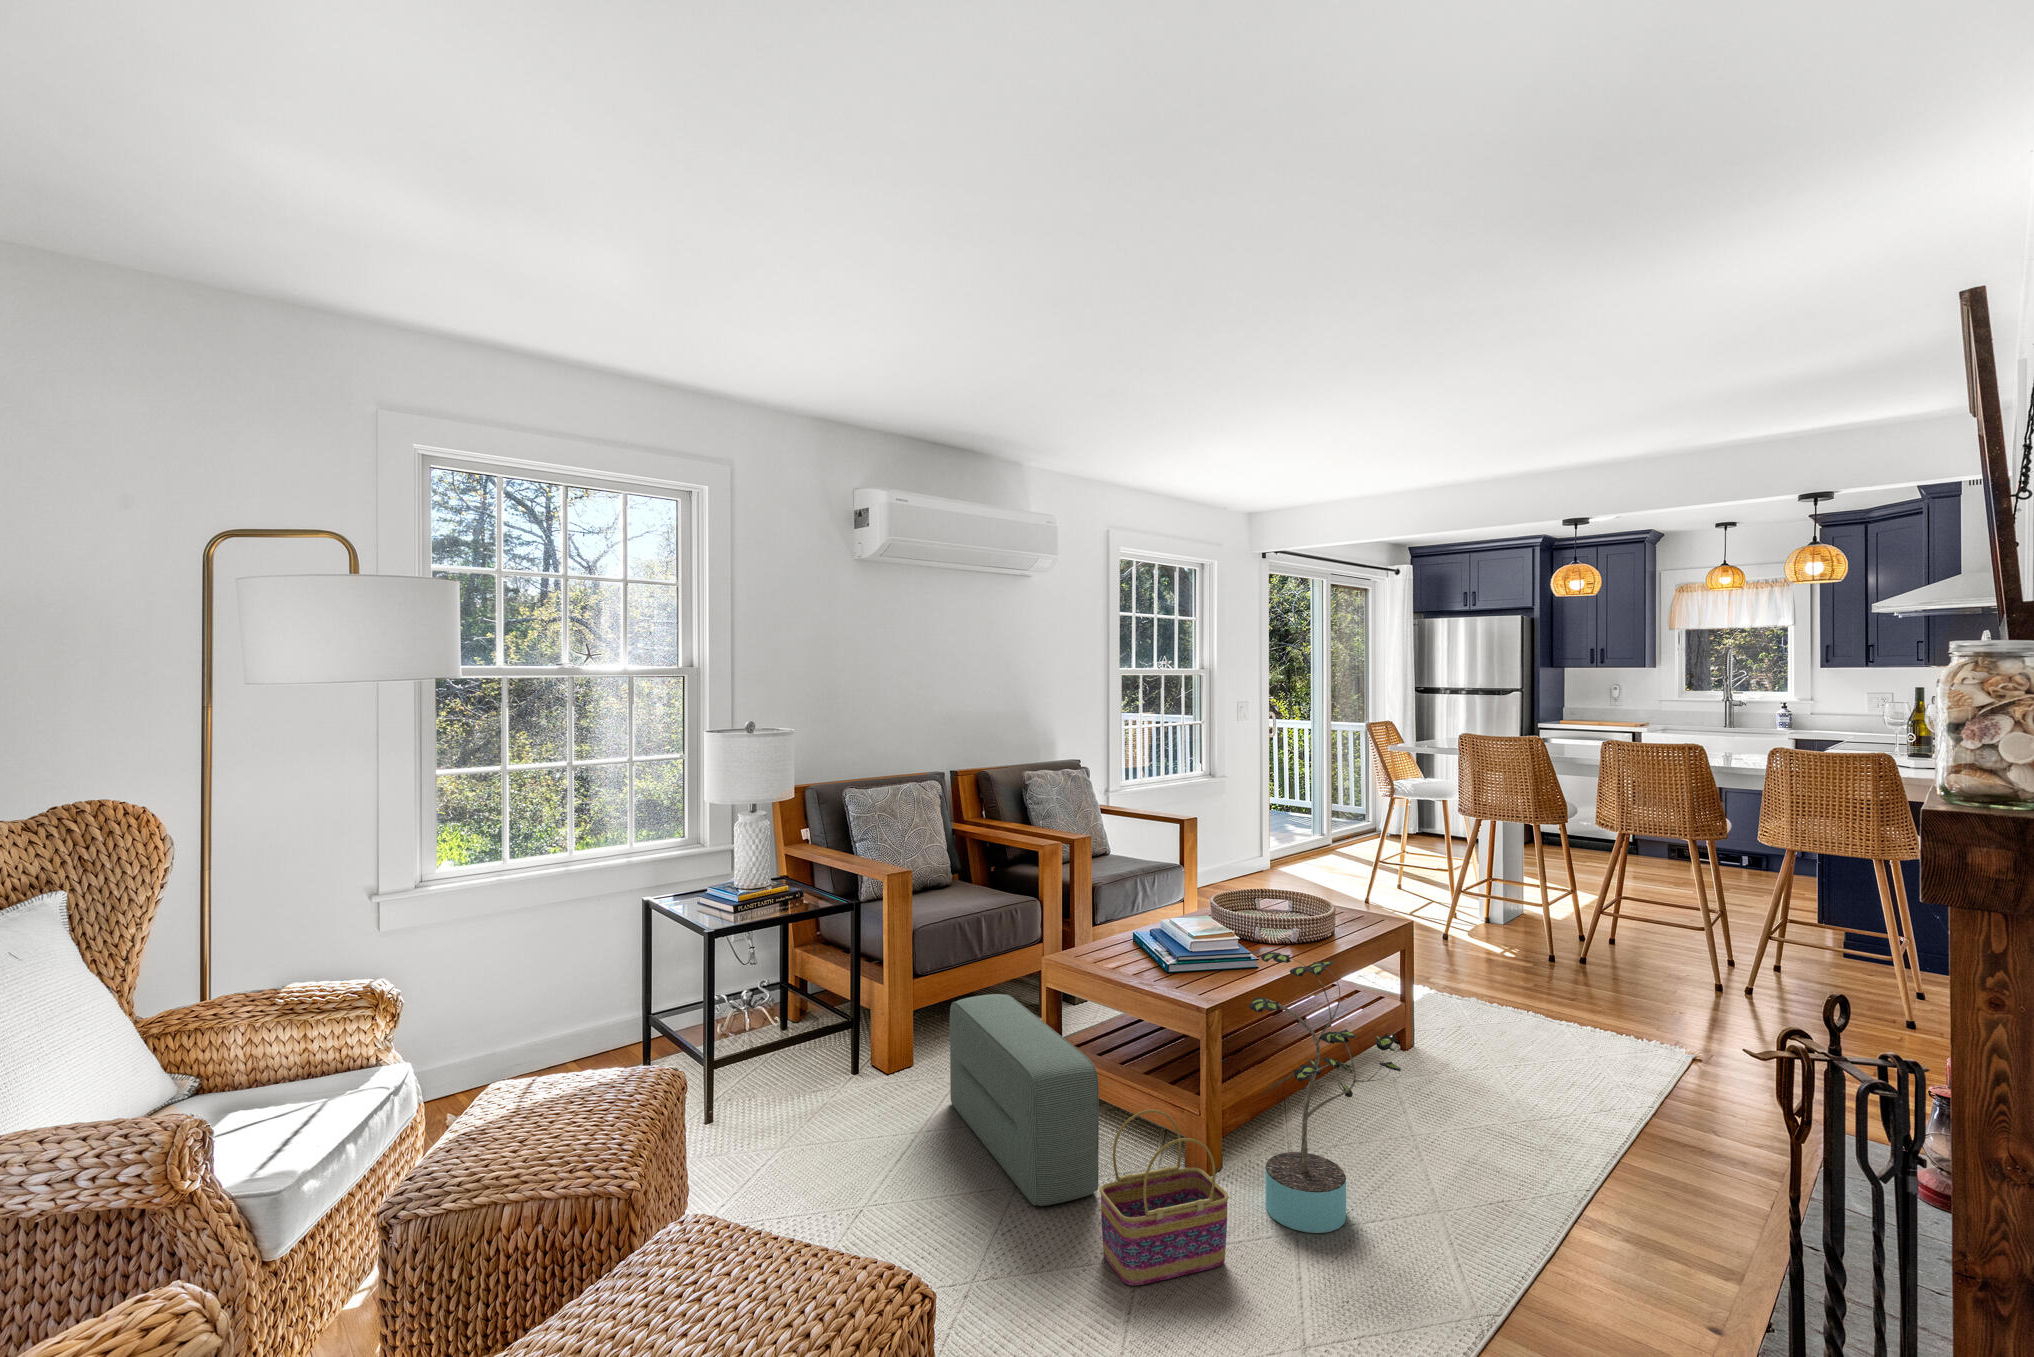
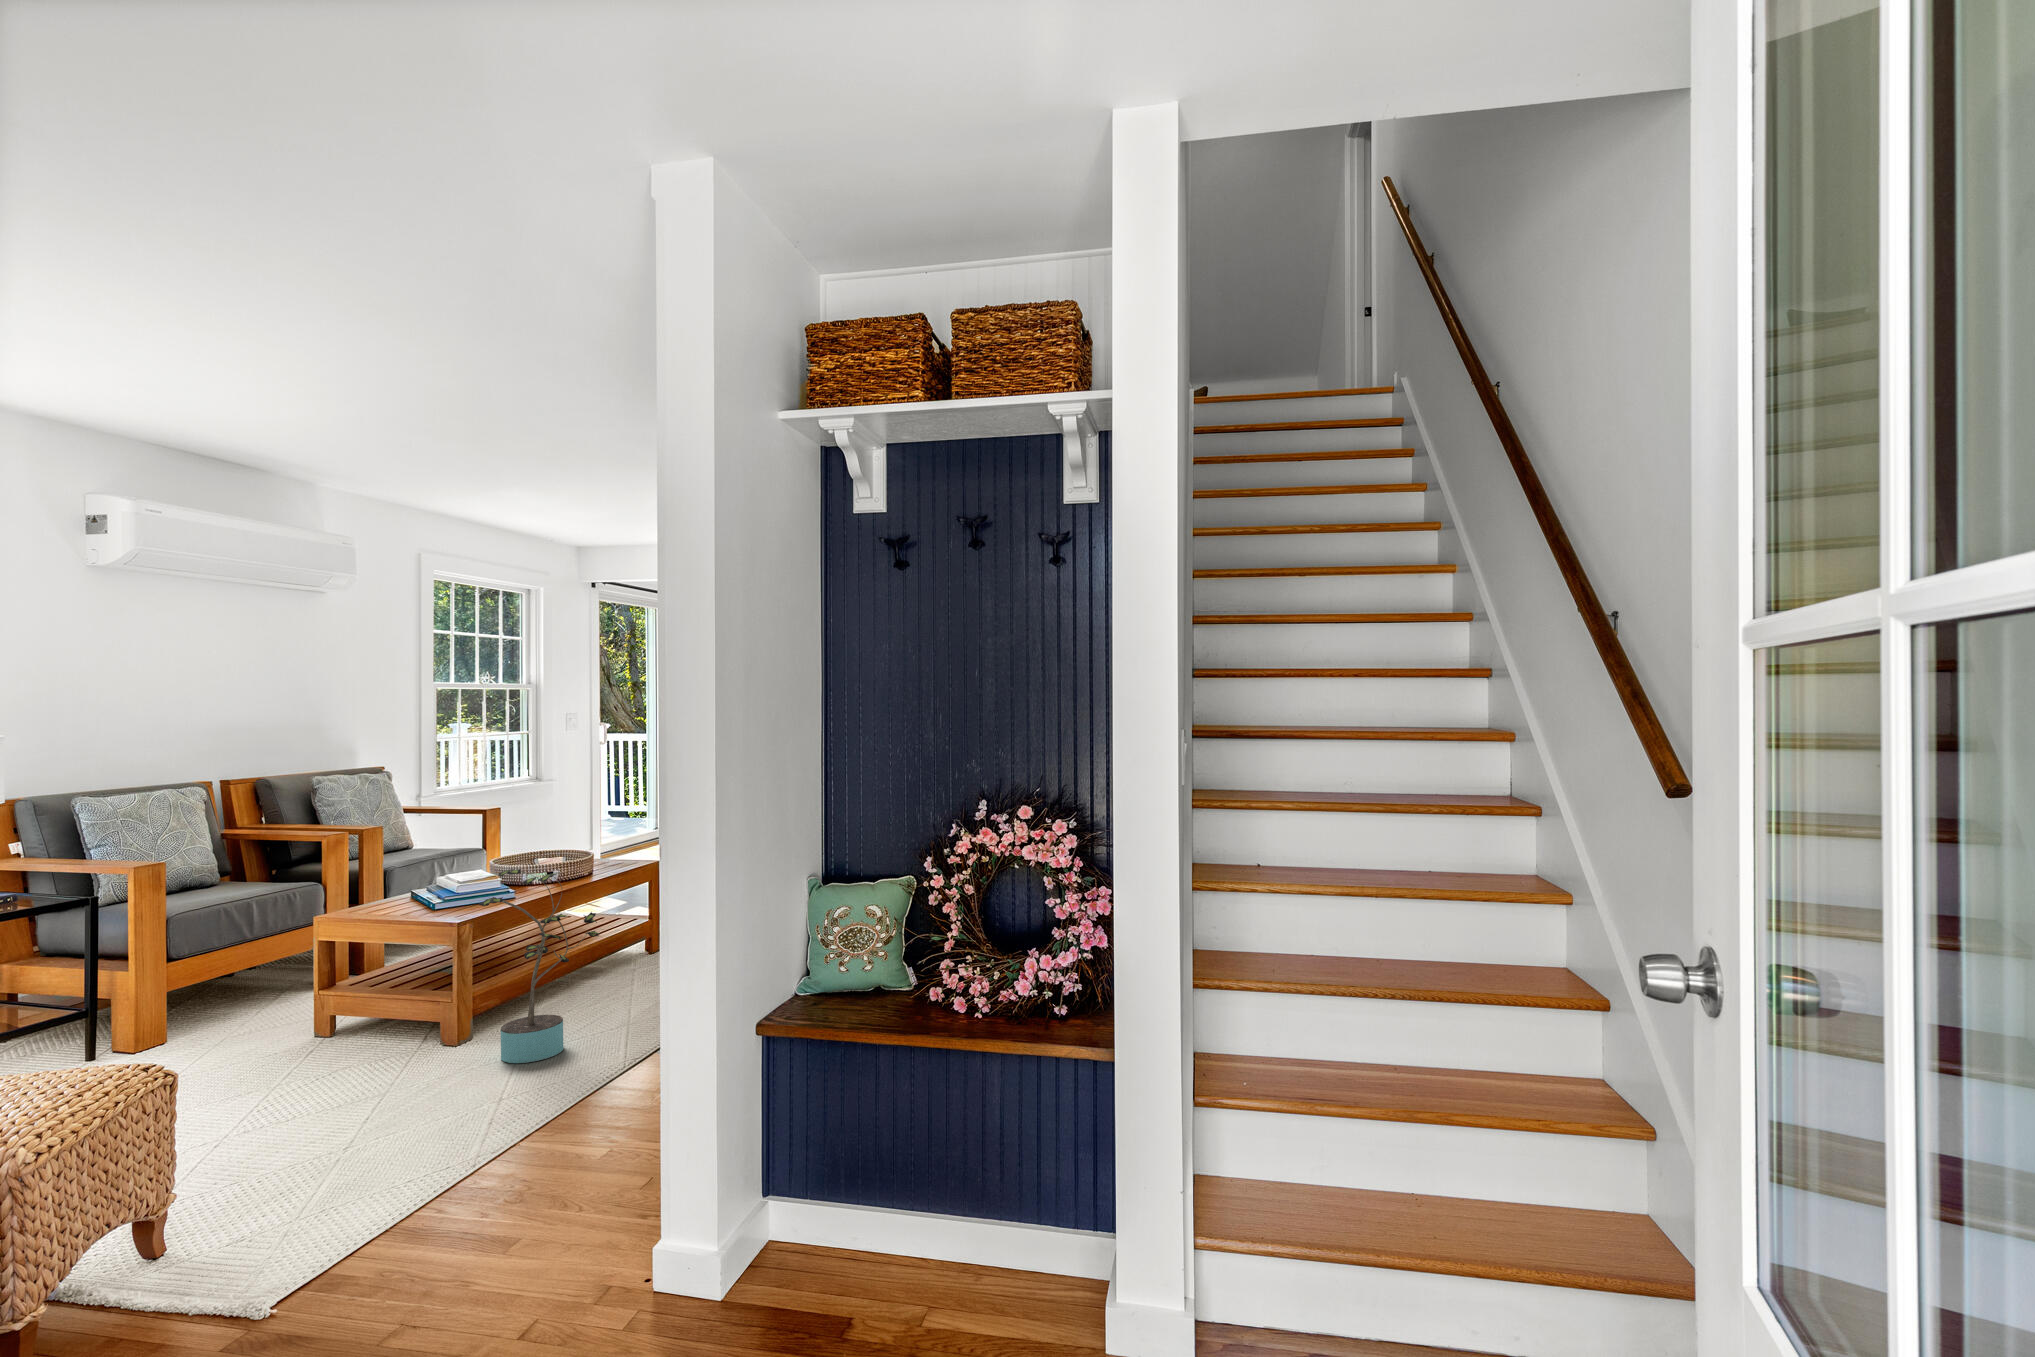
pouf: present [950,994,1099,1206] -> none [205,955,352,1098]
basket: present [1099,1110,1229,1285] -> none [343,992,457,1117]

